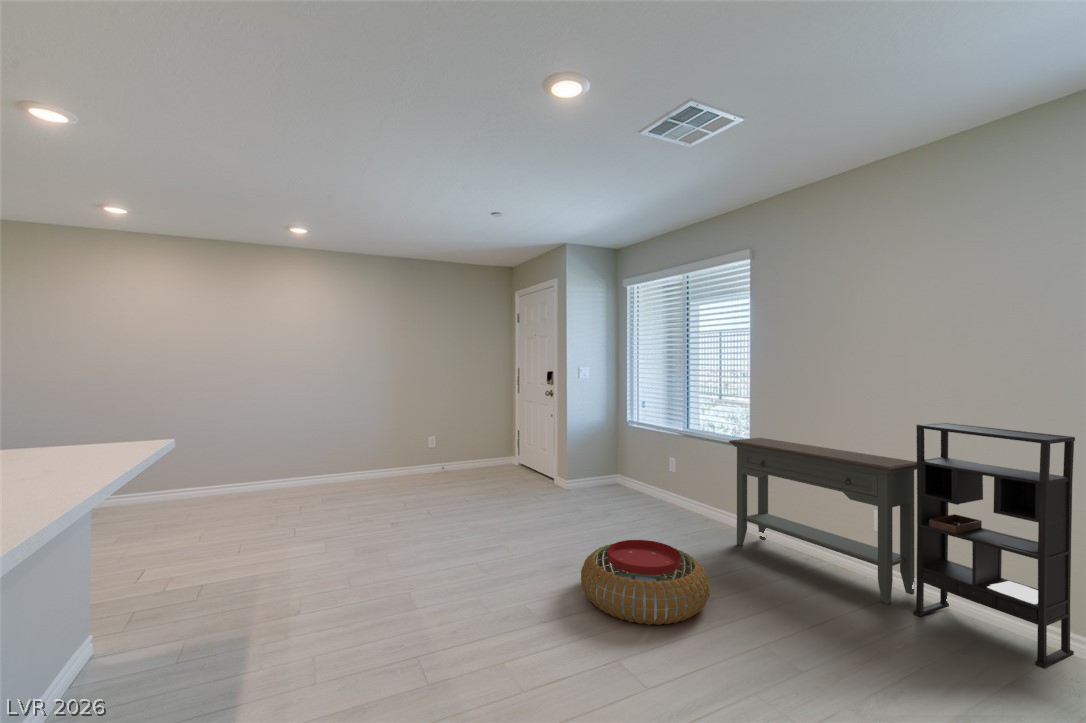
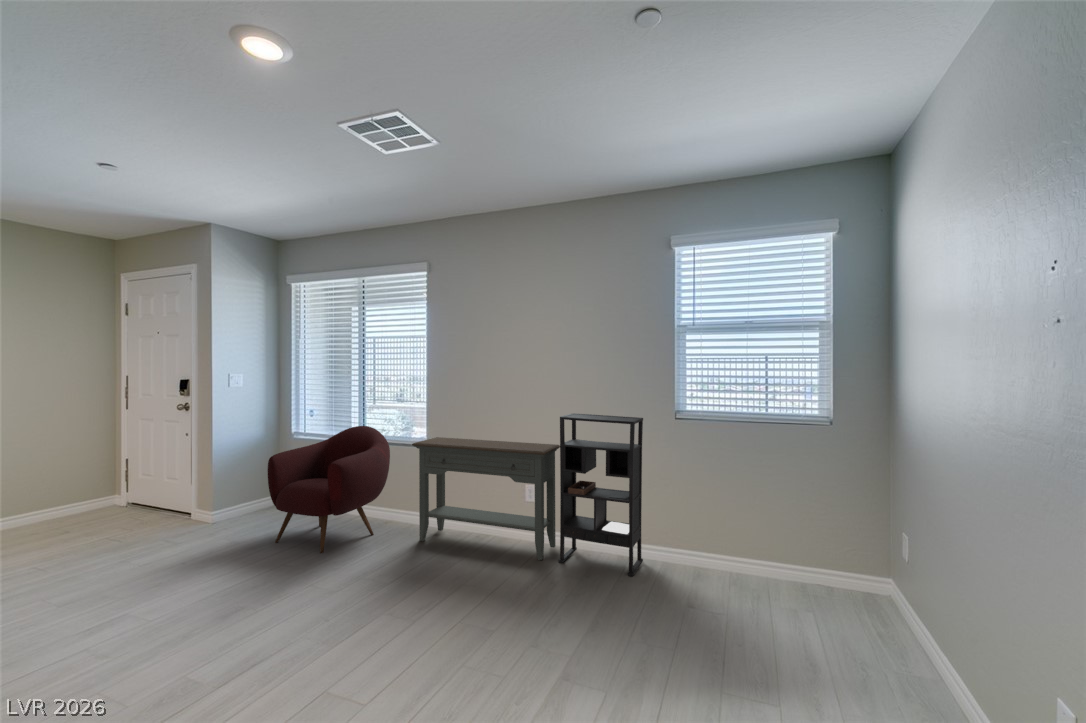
armchair: none [602,419,710,533] -> present [268,426,390,553]
pouf: present [581,540,710,625] -> none [263,561,411,659]

